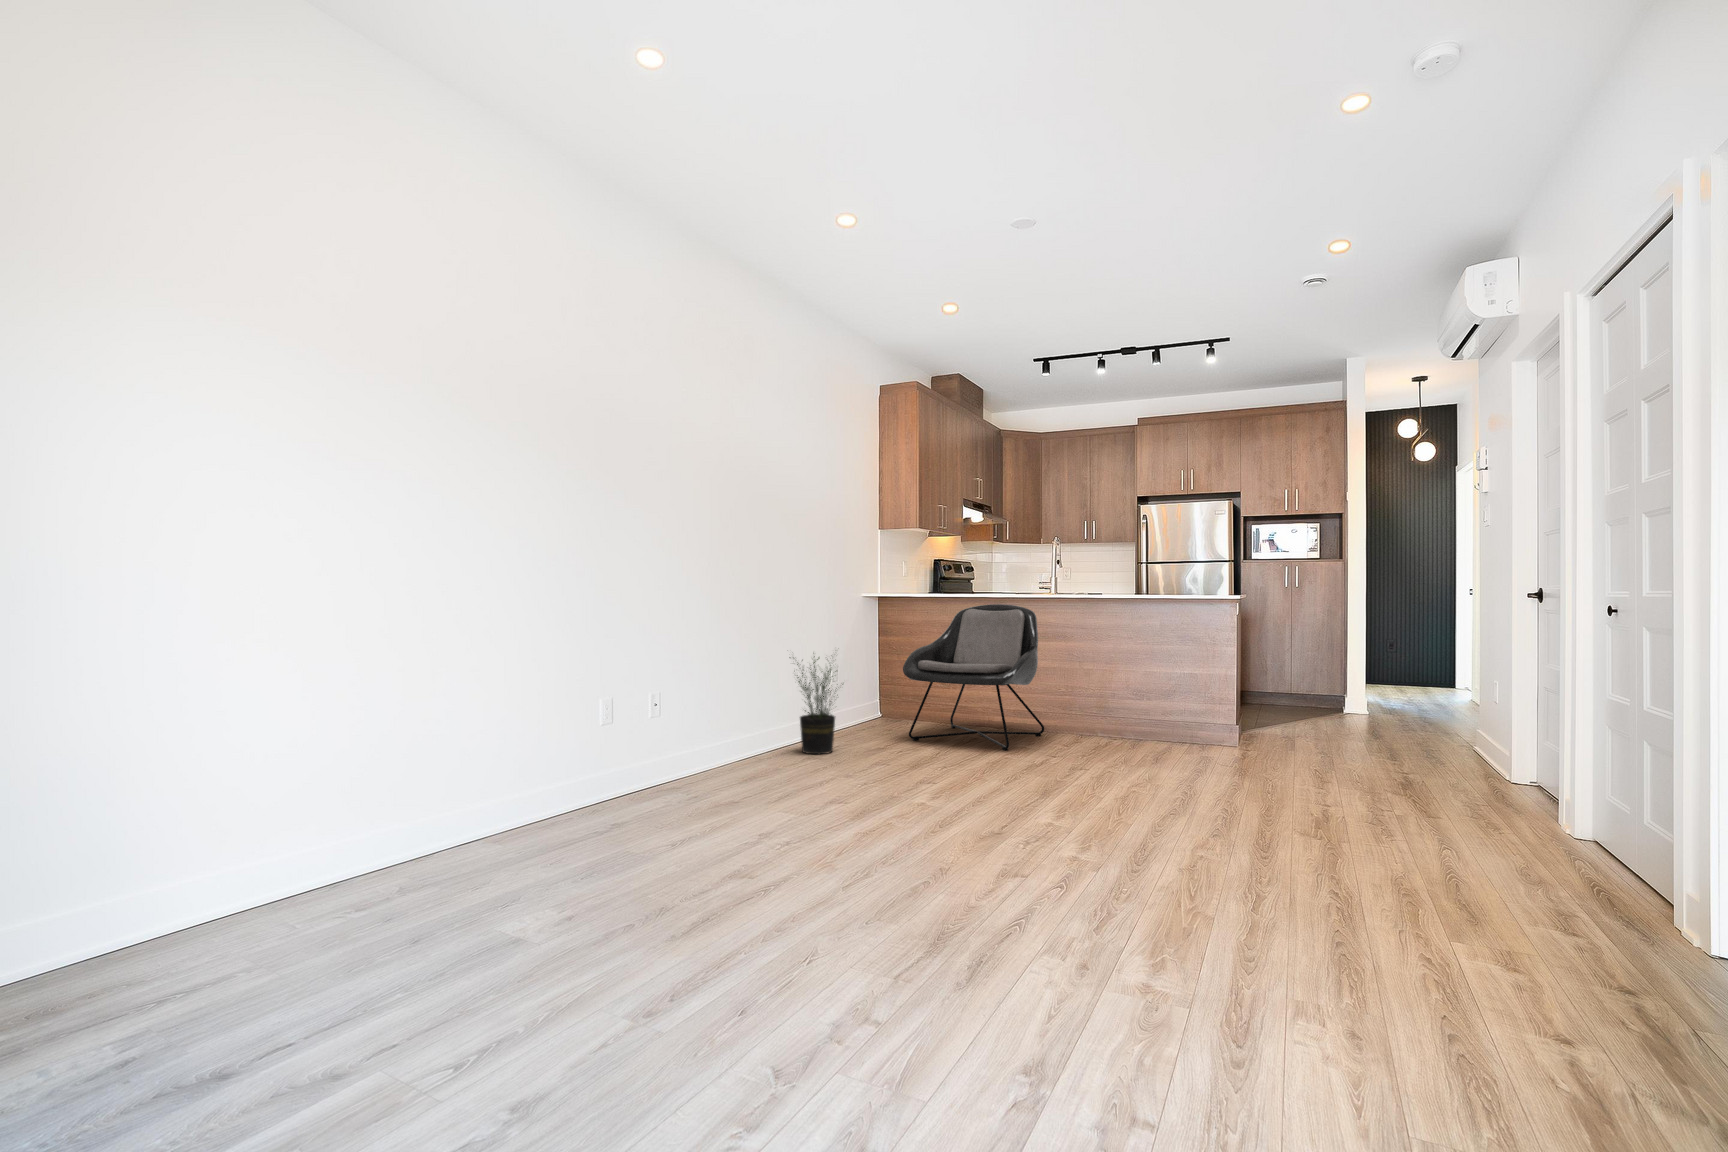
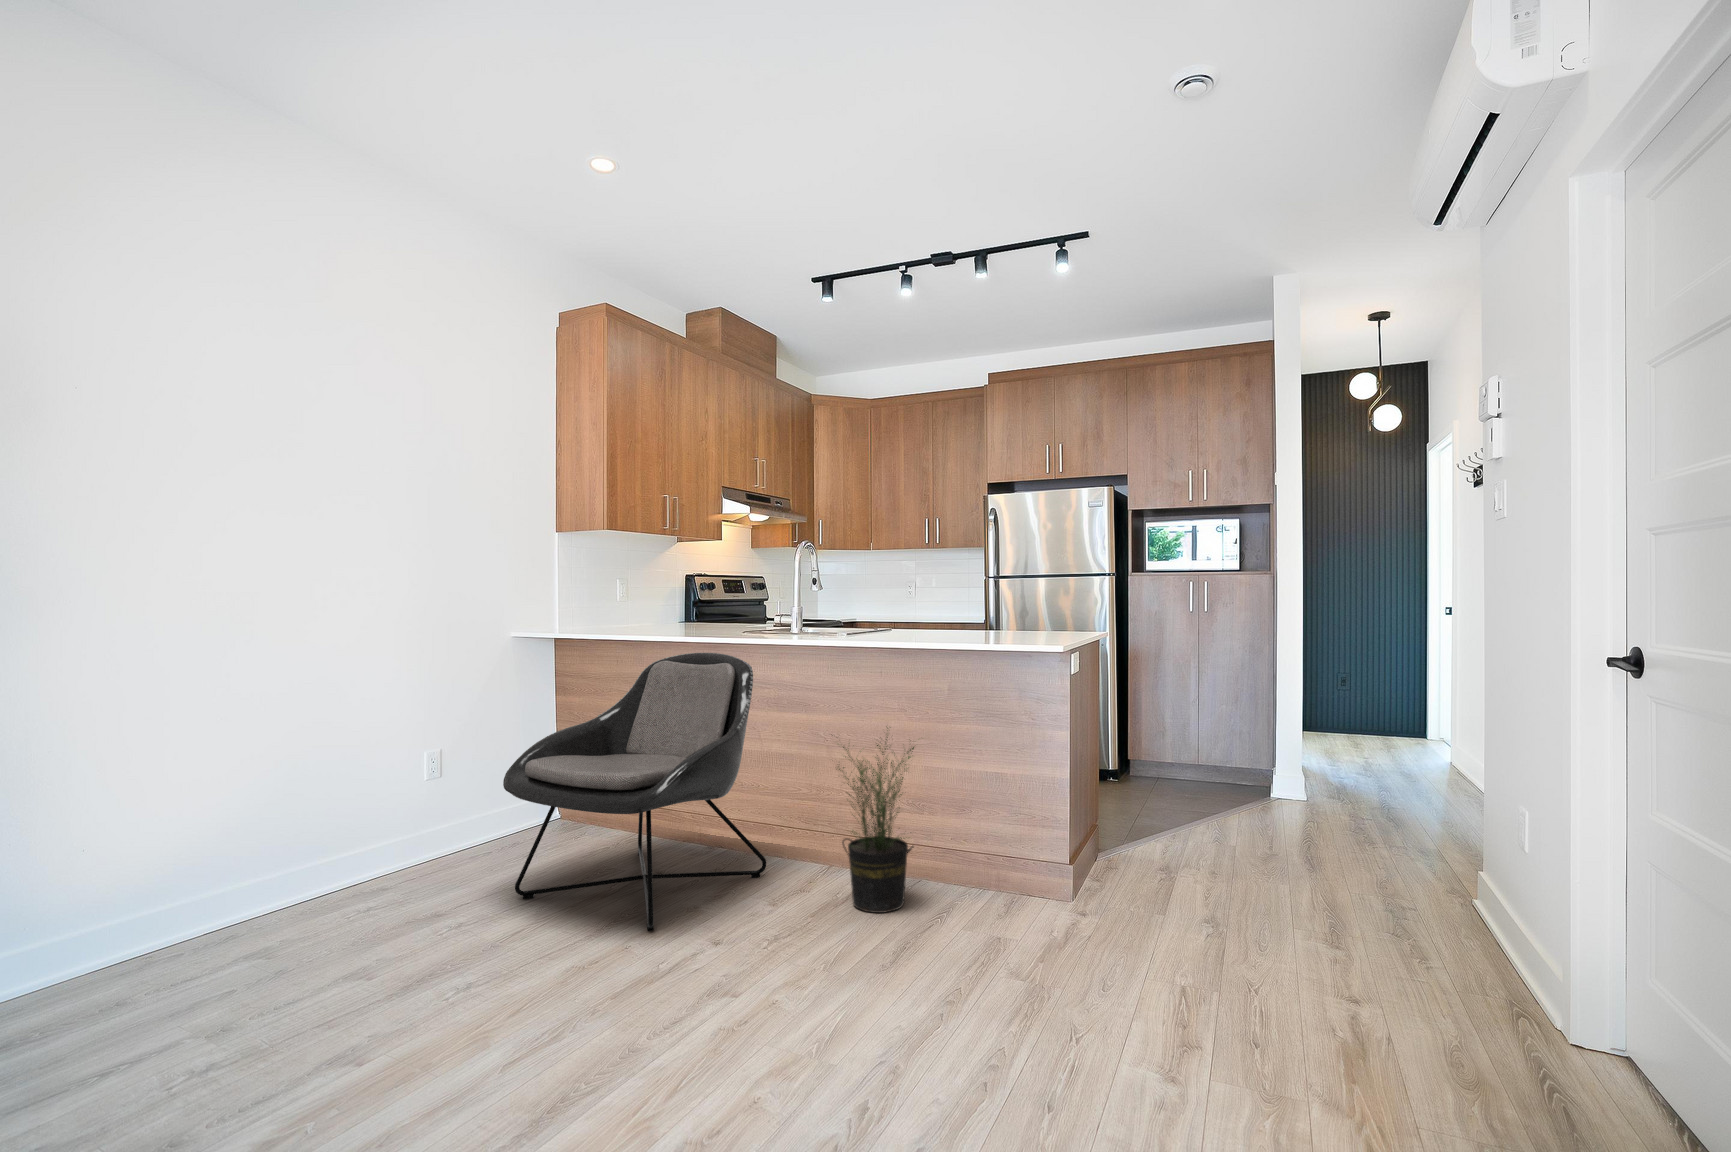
potted plant: present [789,656,843,754] -> present [839,728,914,913]

